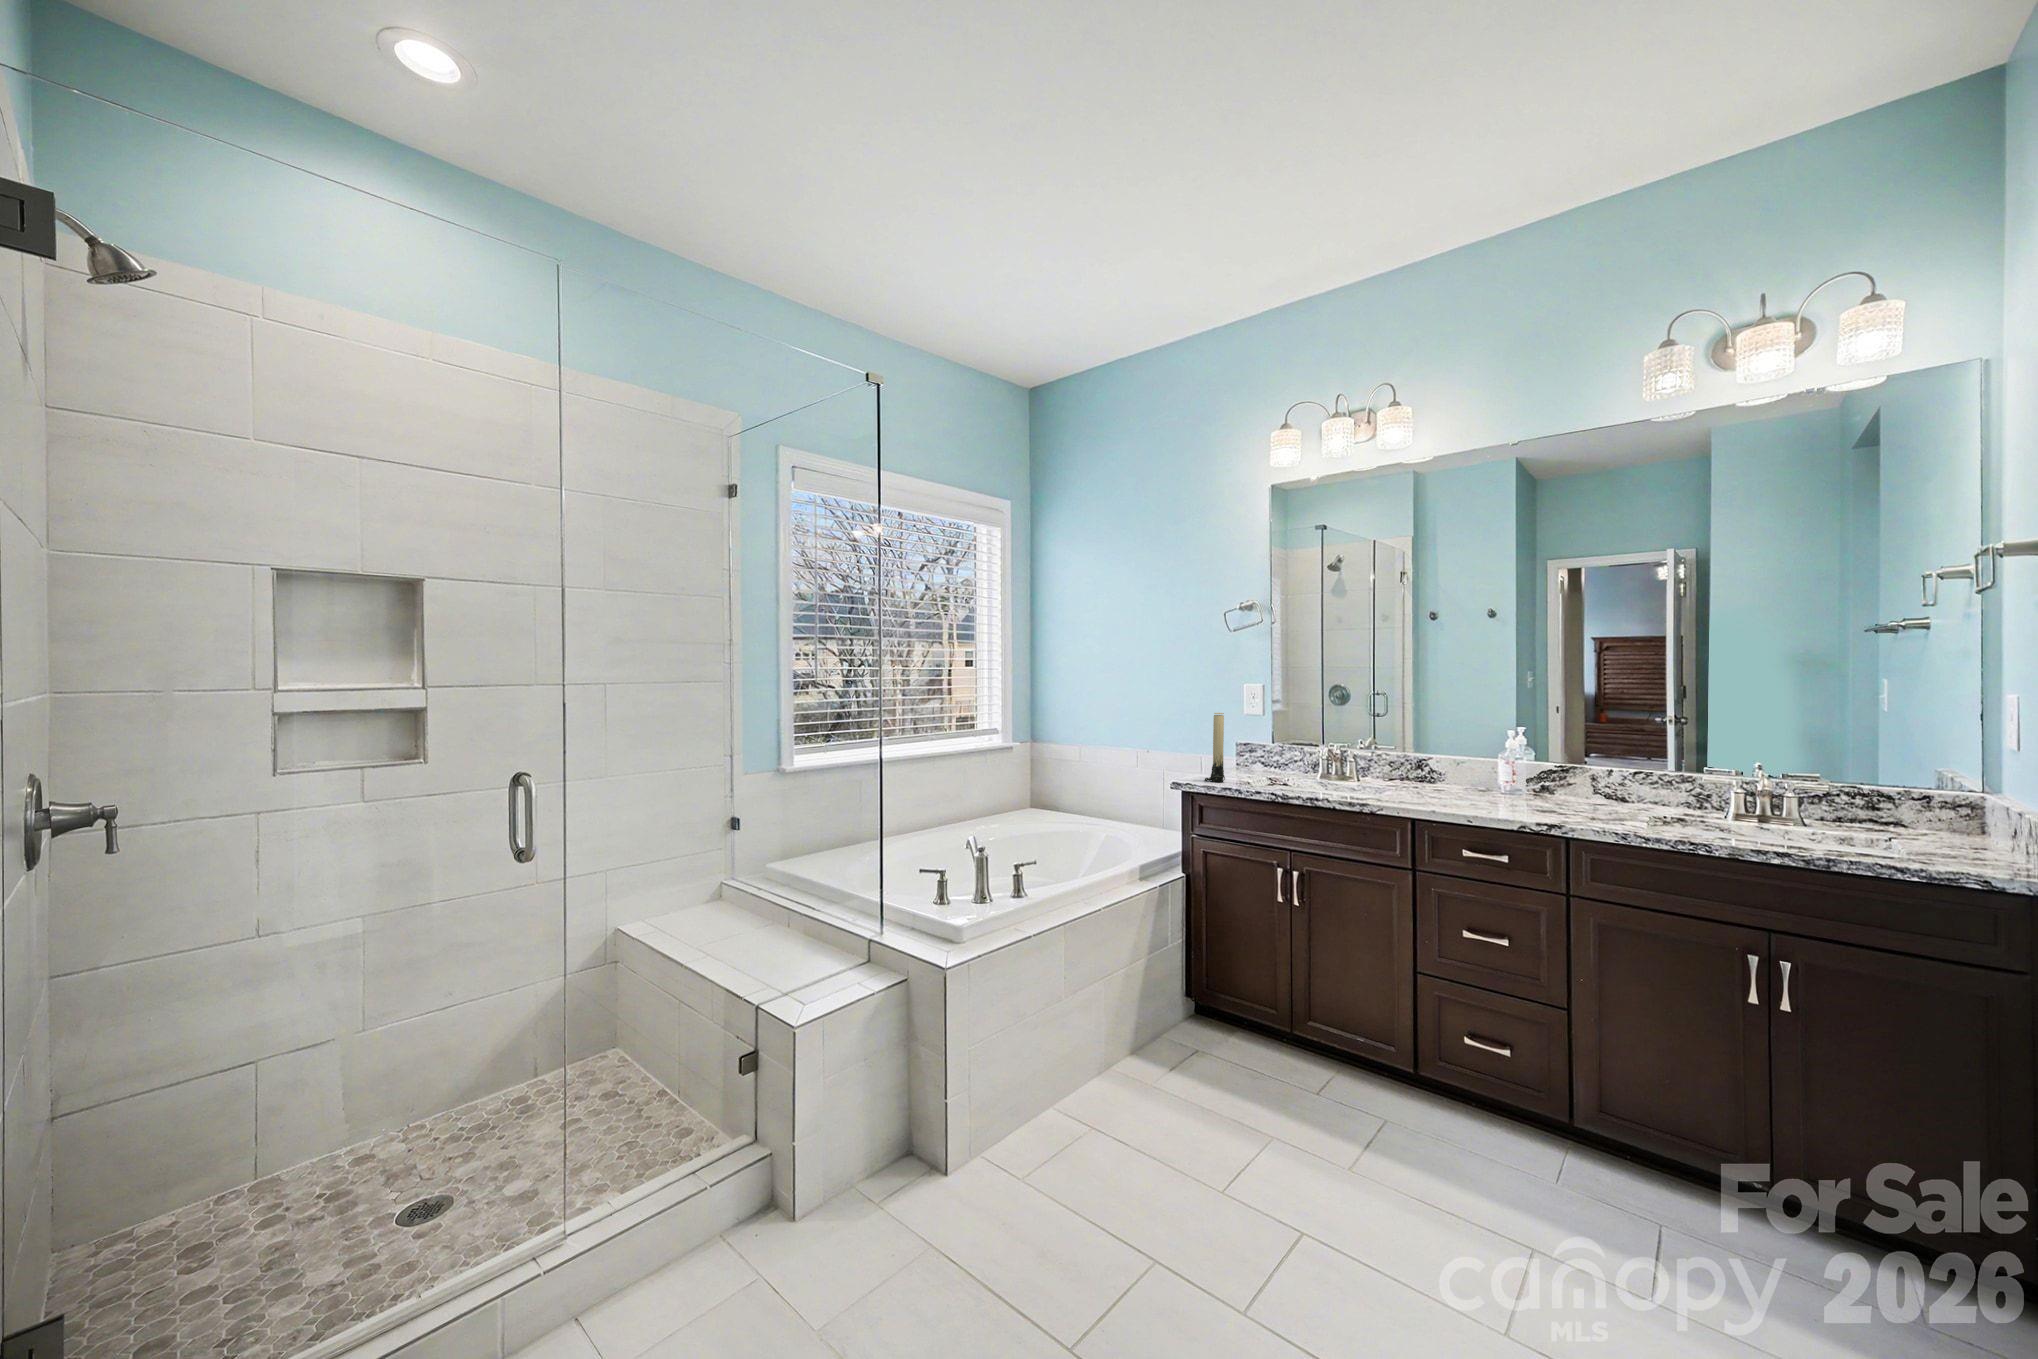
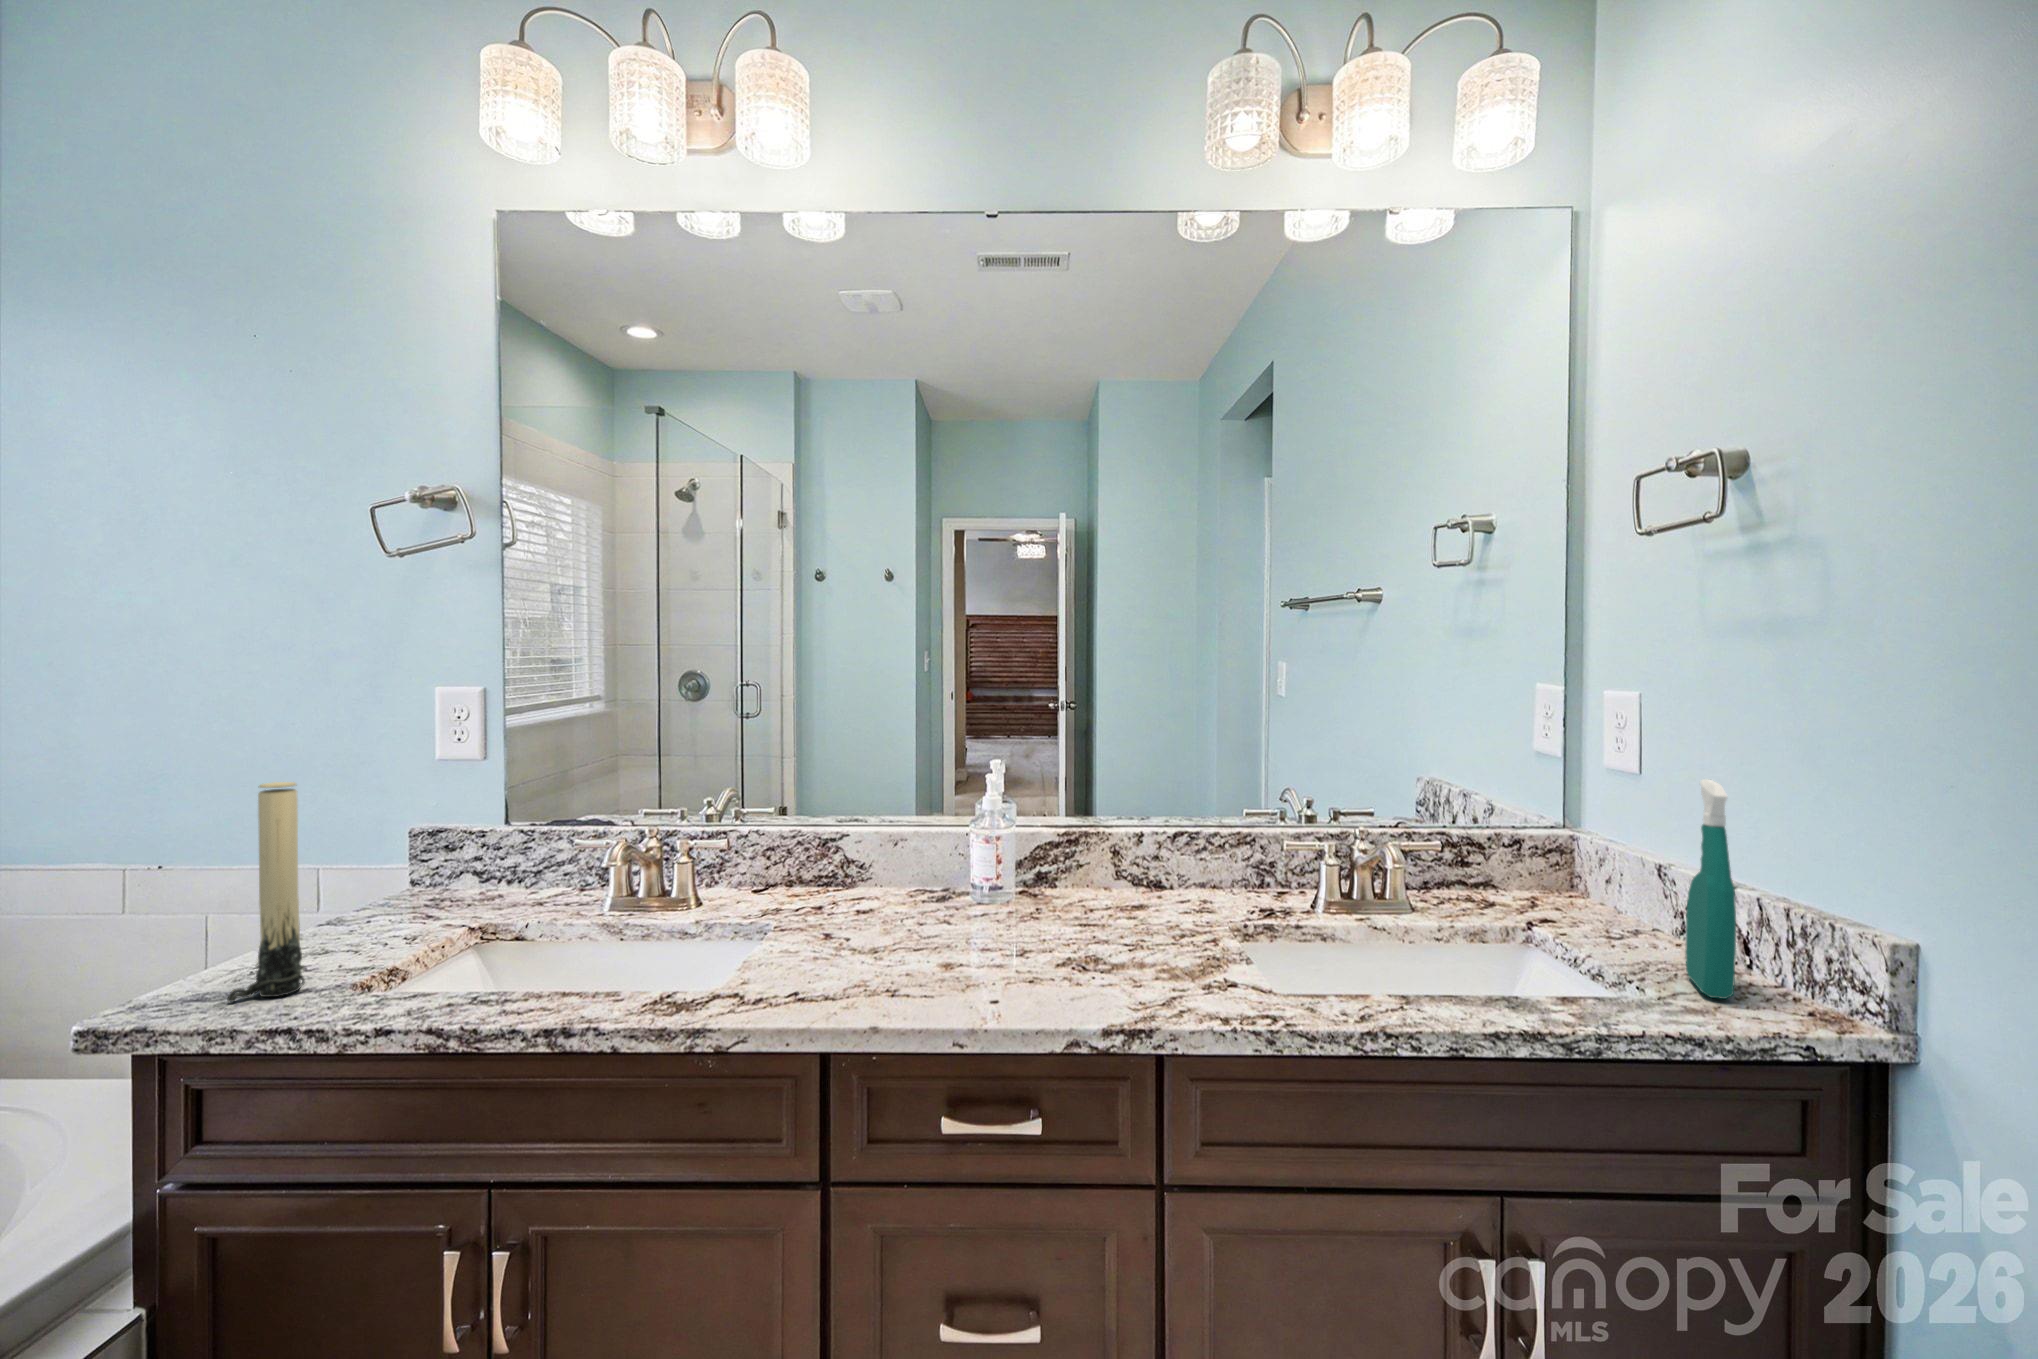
spray bottle: none [1947,744,1985,864] -> present [1685,779,1736,999]

